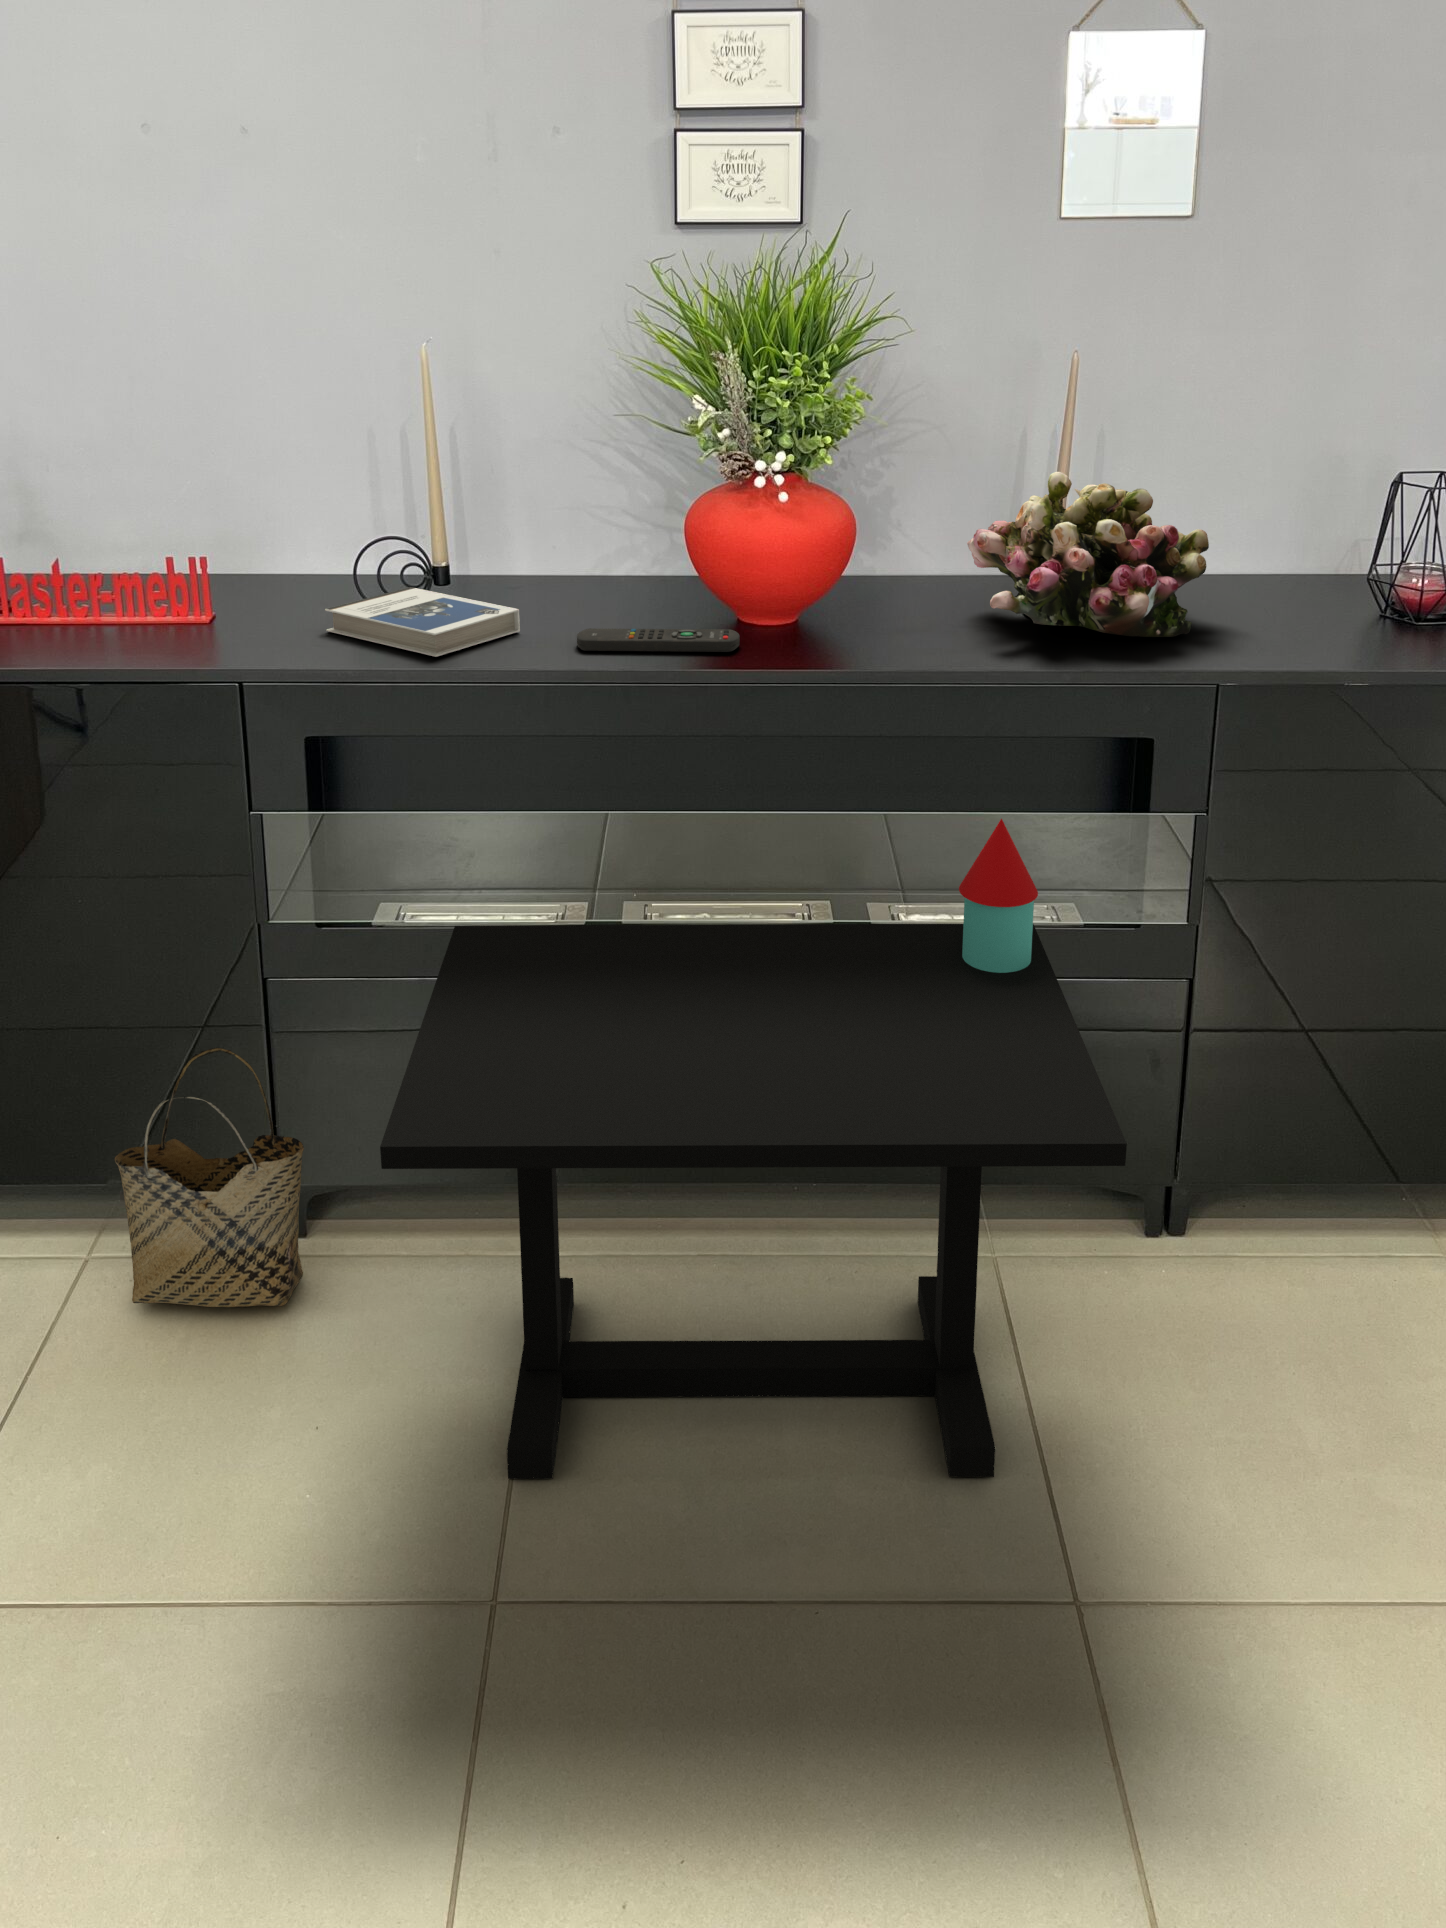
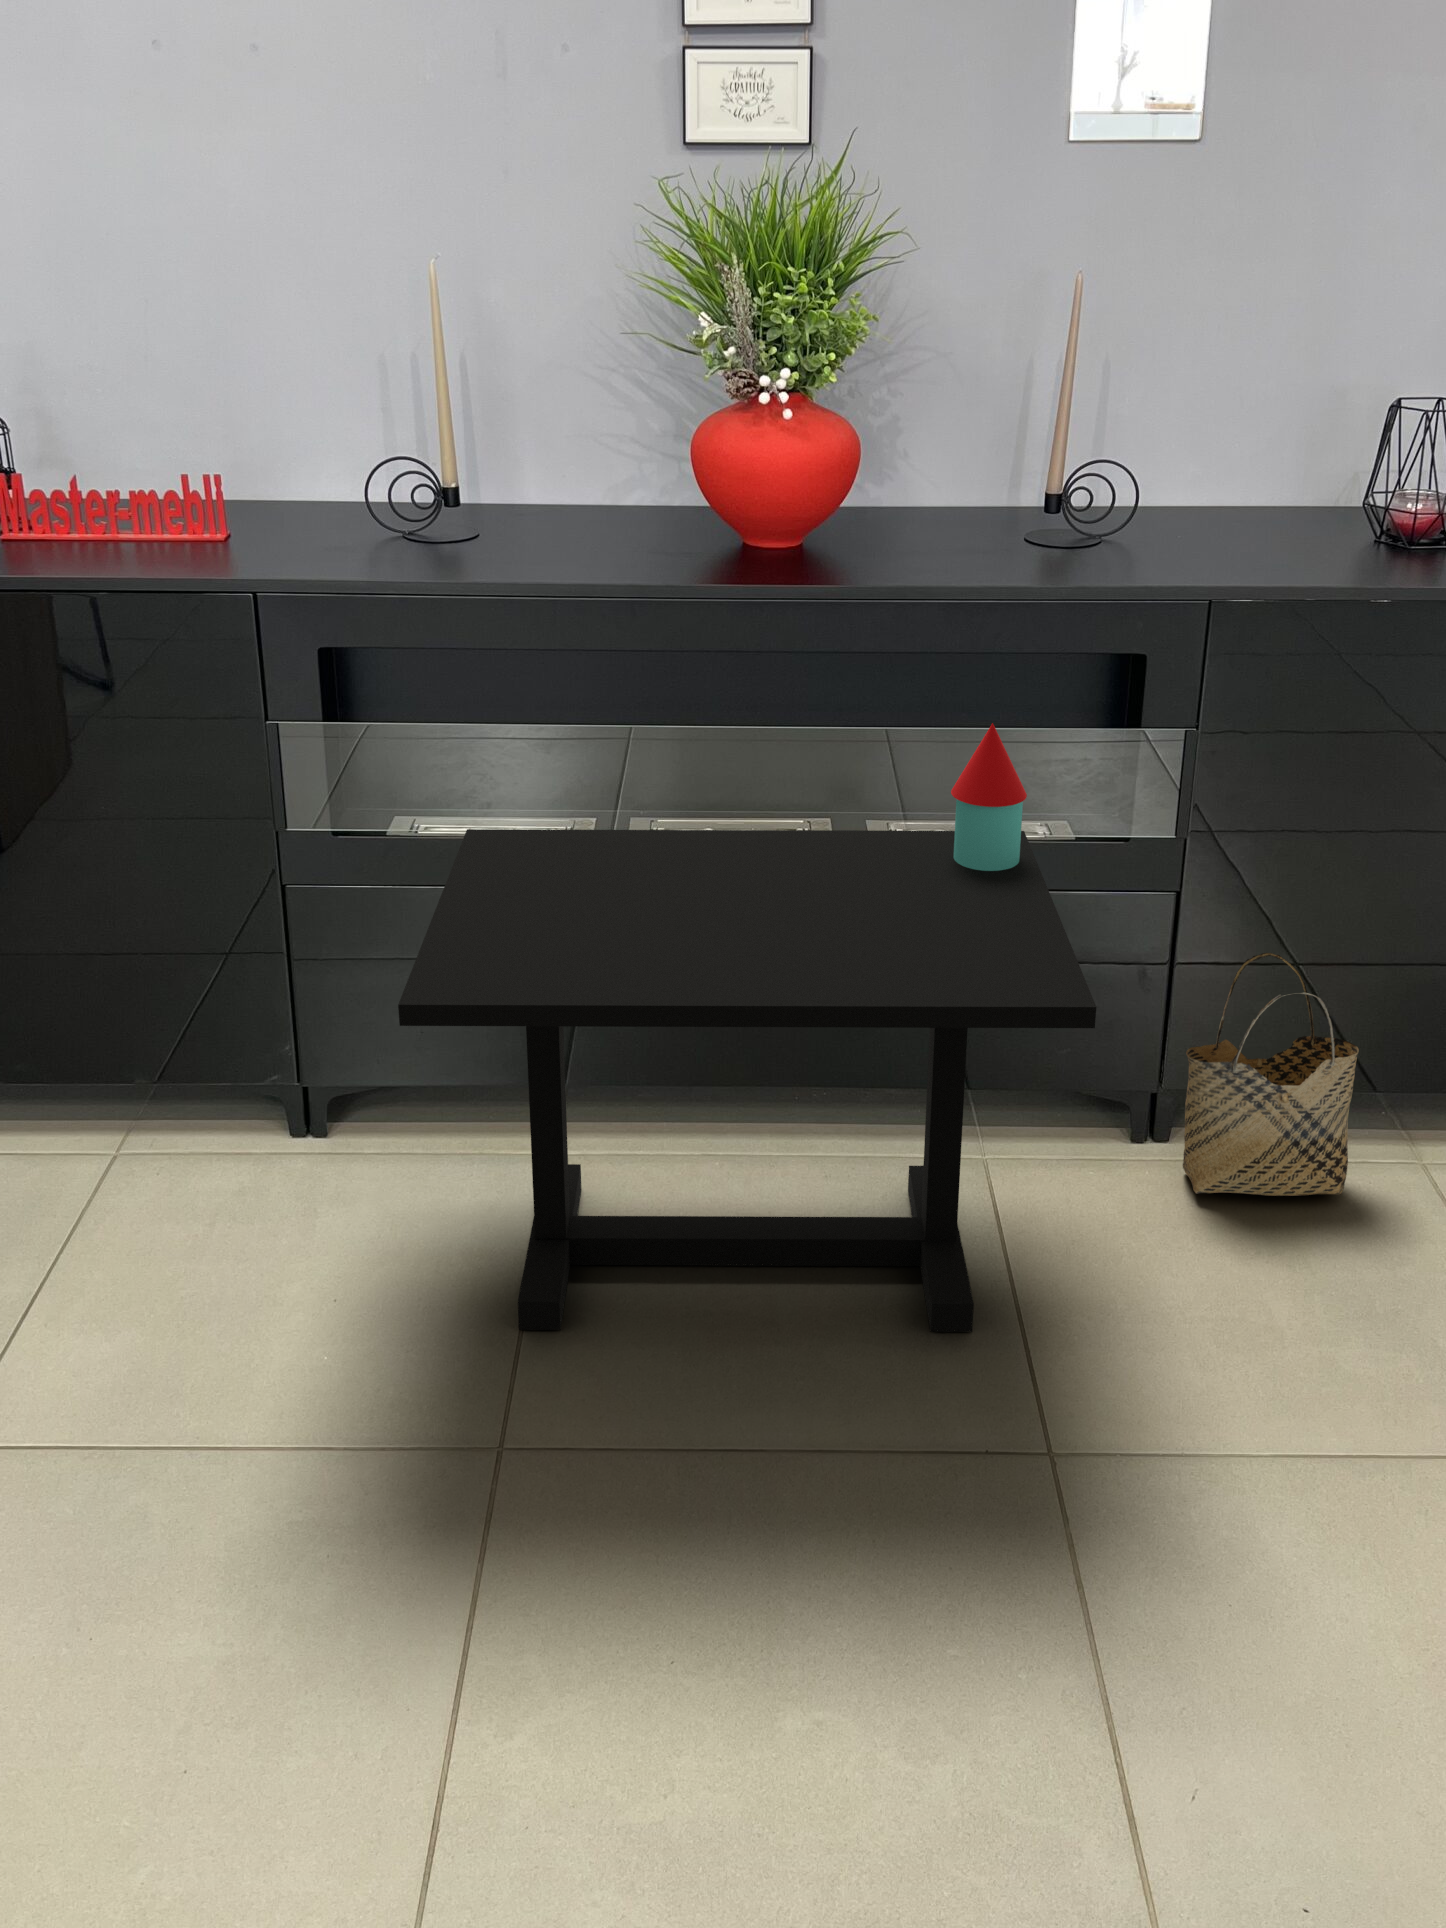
flower arrangement: present [967,472,1209,637] -> none [969,395,1206,556]
hardback book: present [325,587,520,657] -> none [339,508,529,568]
remote control: present [577,628,740,652] -> none [585,545,743,566]
woven basket: present [114,1048,304,1307] -> present [1183,953,1359,1196]

